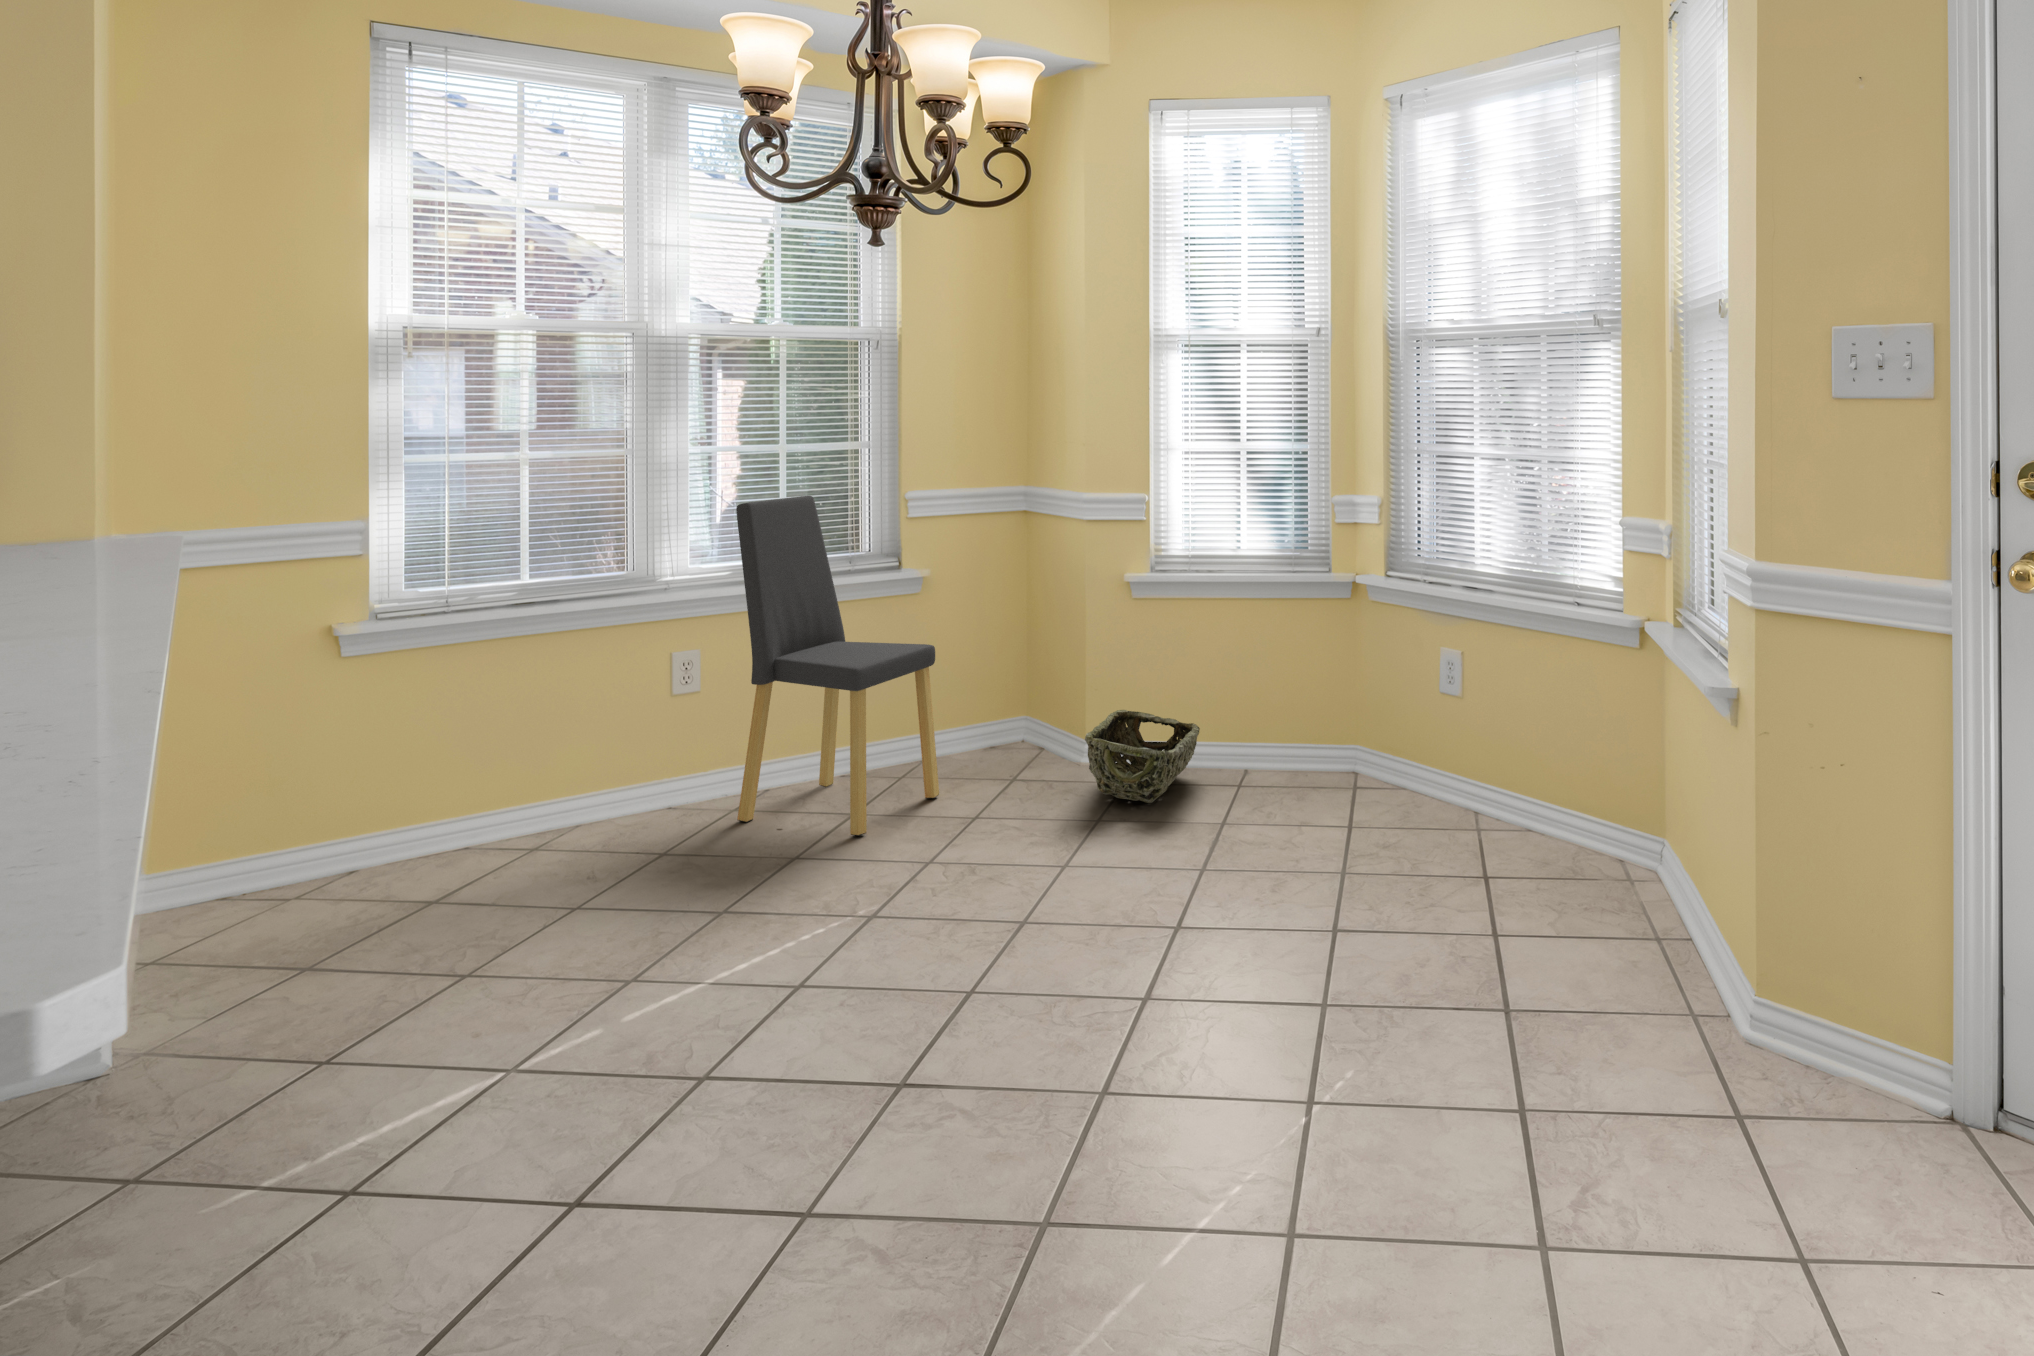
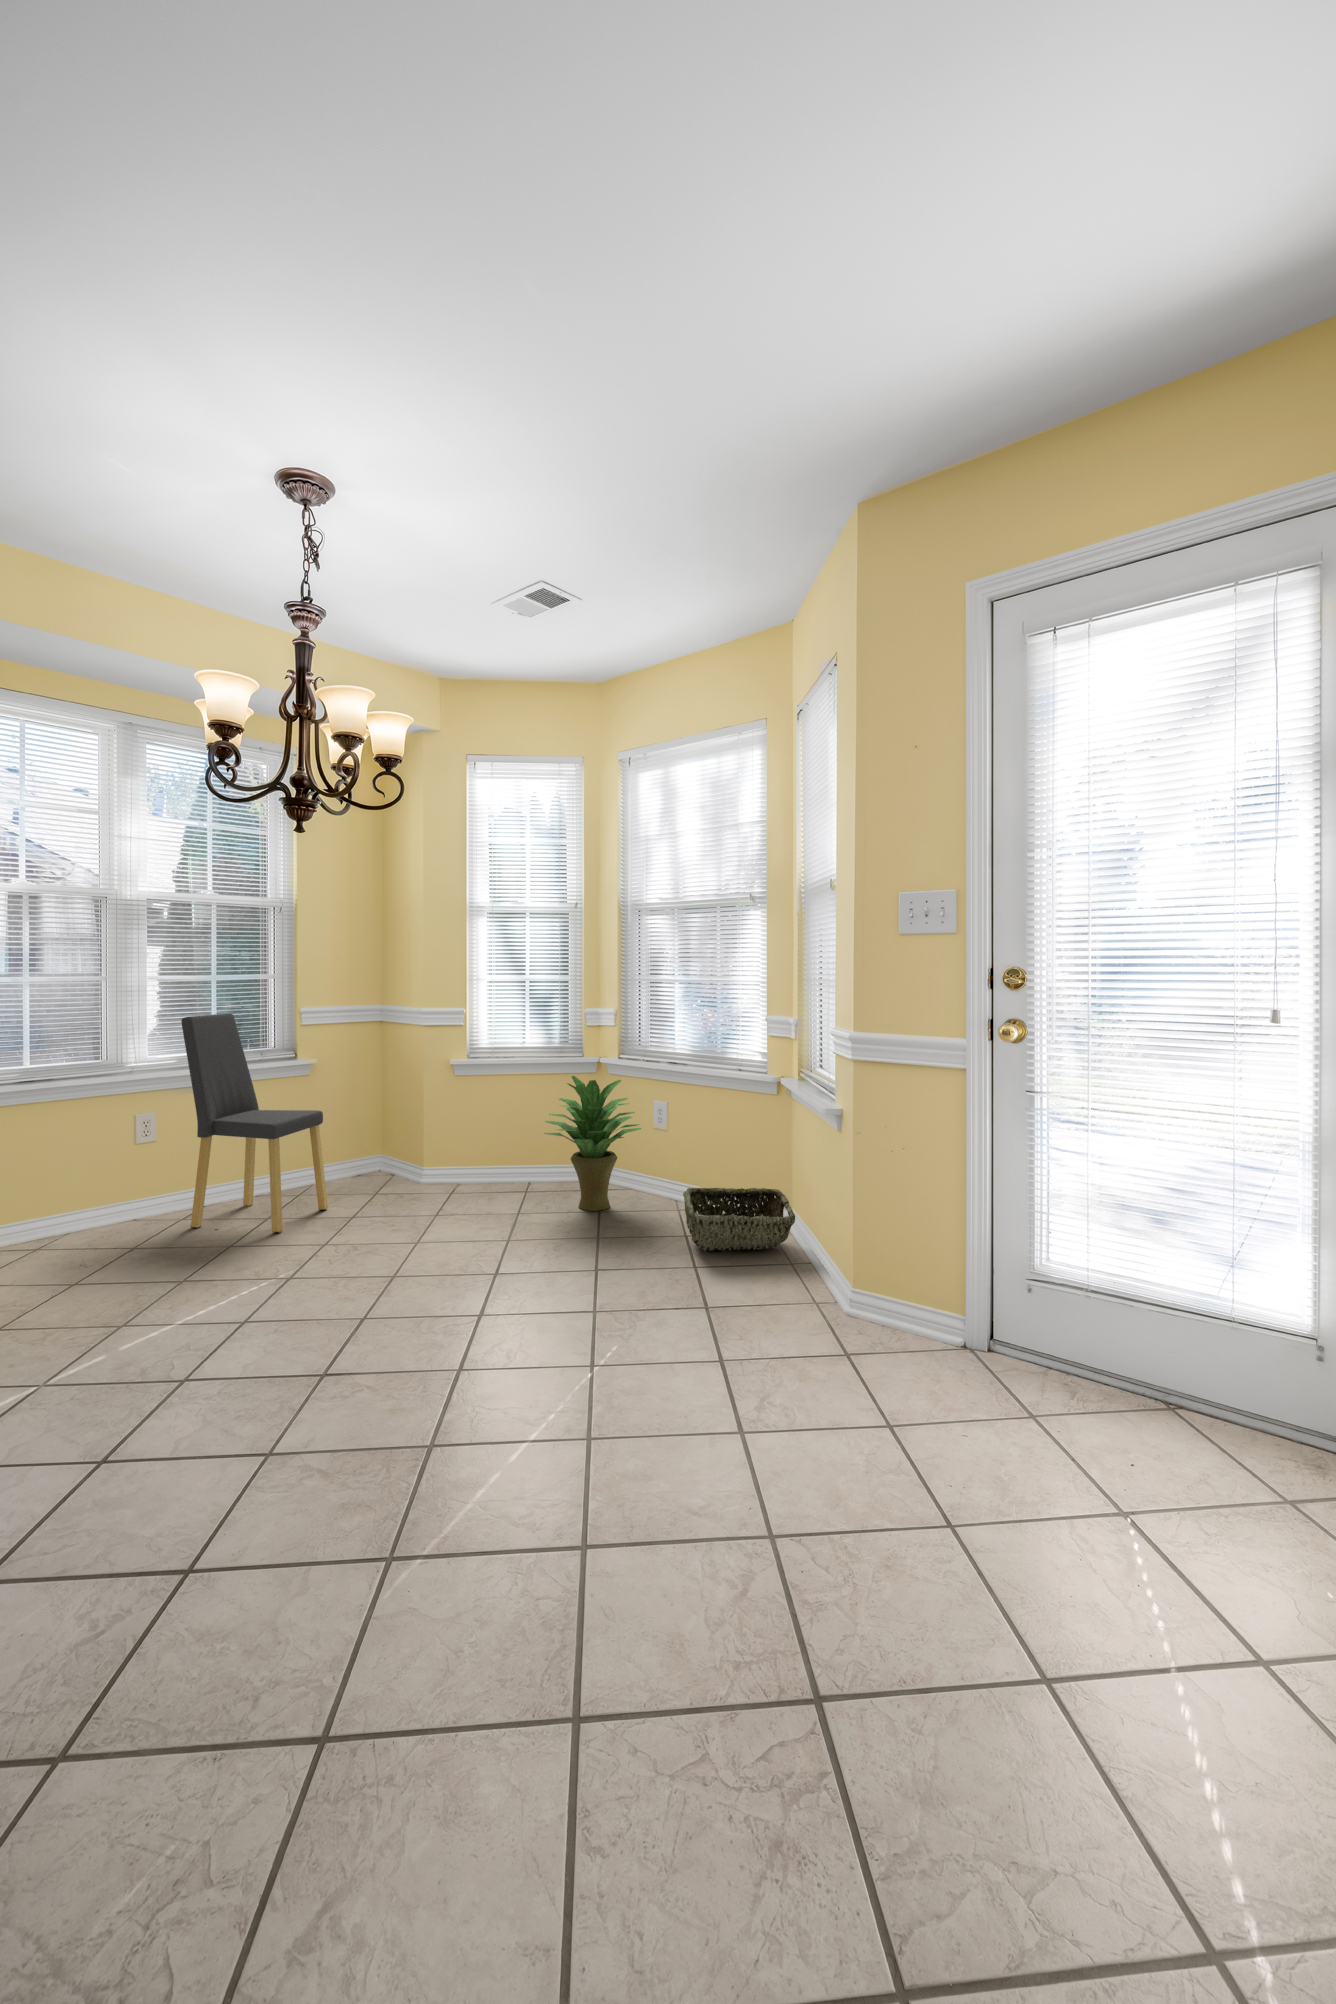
potted plant: none [1263,598,1419,817] -> present [544,1076,641,1211]
woven basket: present [1085,710,1200,803] -> present [683,1188,795,1251]

